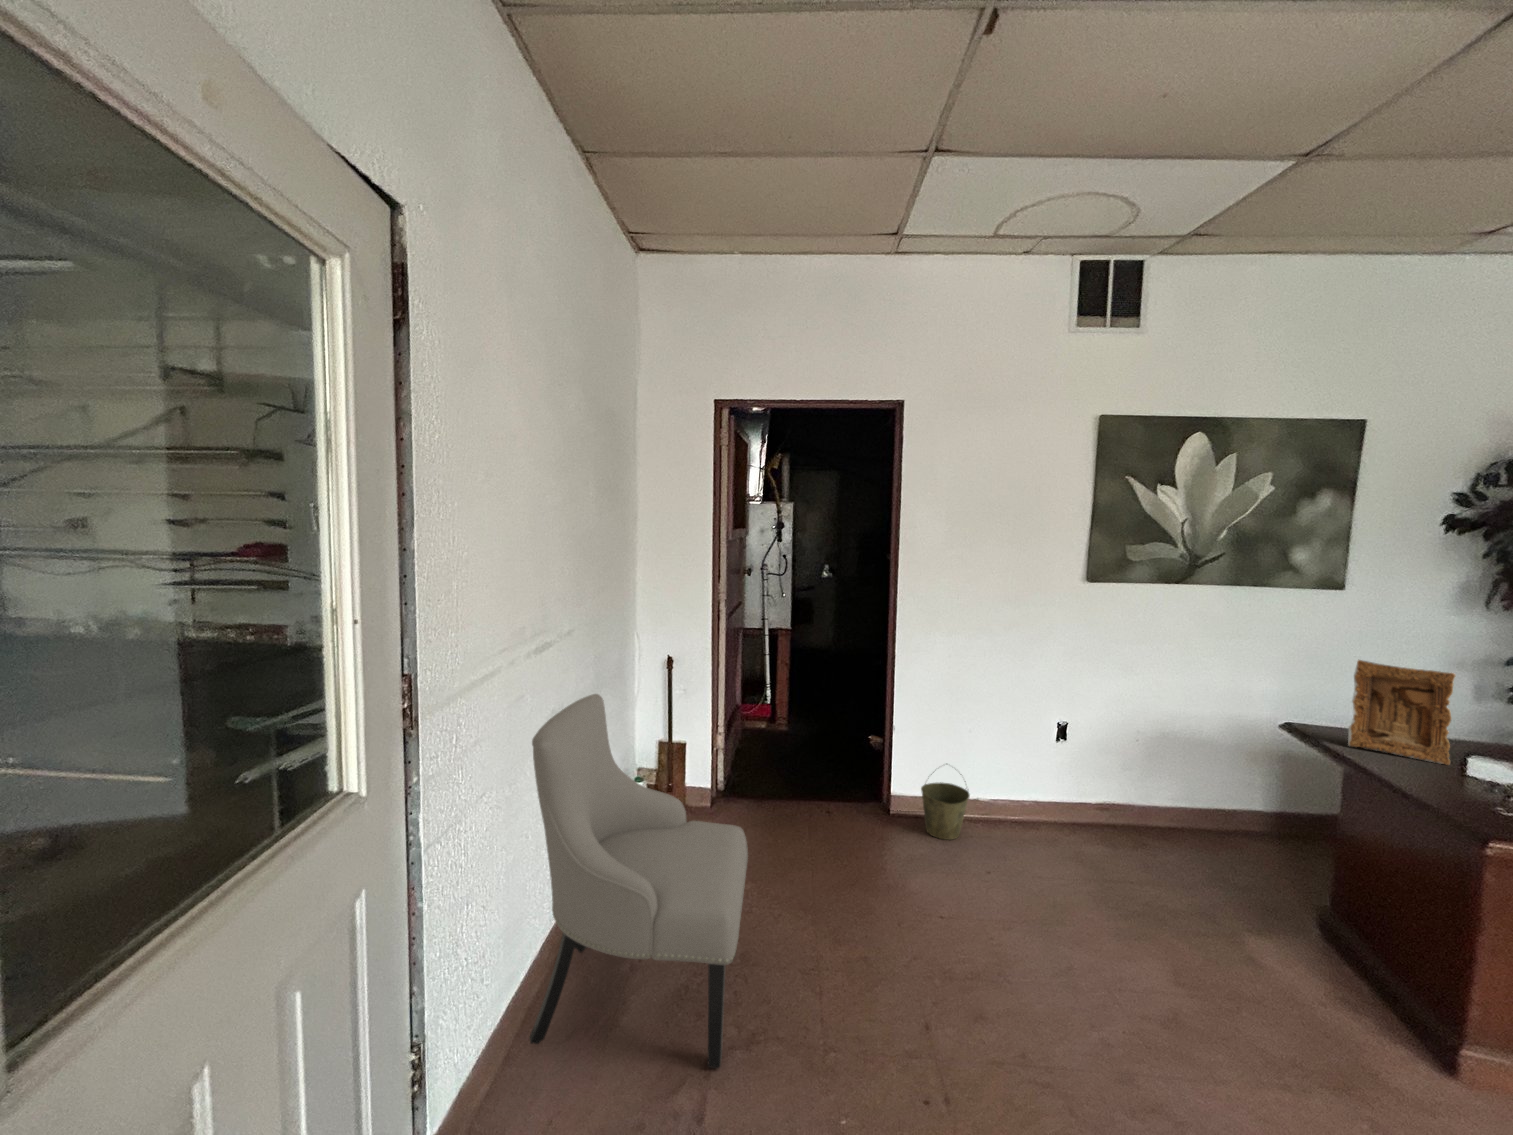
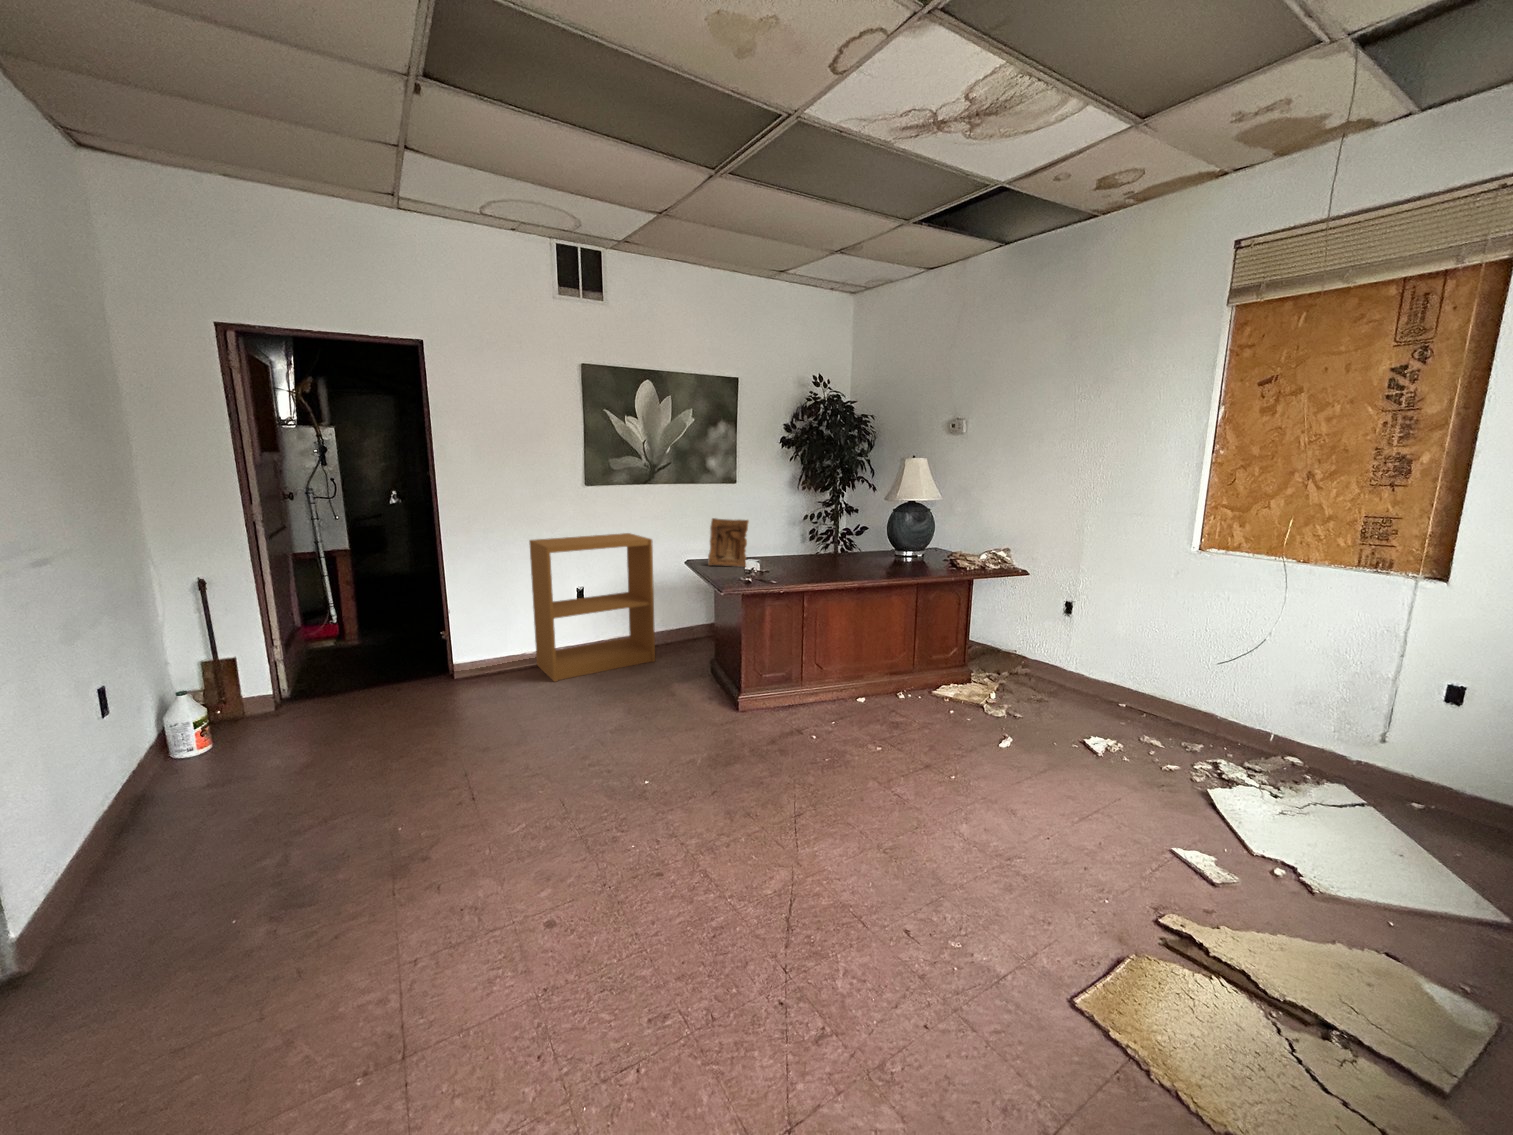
bookshelf: none [994,650,1202,868] -> present [529,533,655,682]
chair: present [530,694,748,1068] -> none [47,603,309,888]
bucket: present [921,782,970,840] -> none [475,628,514,683]

